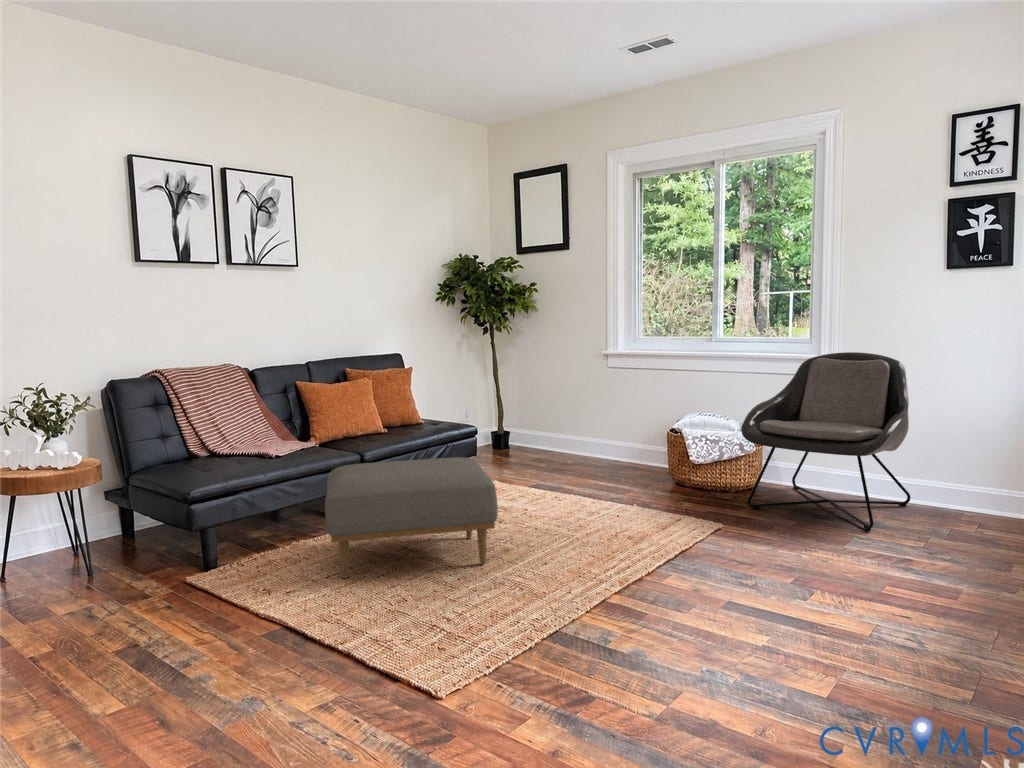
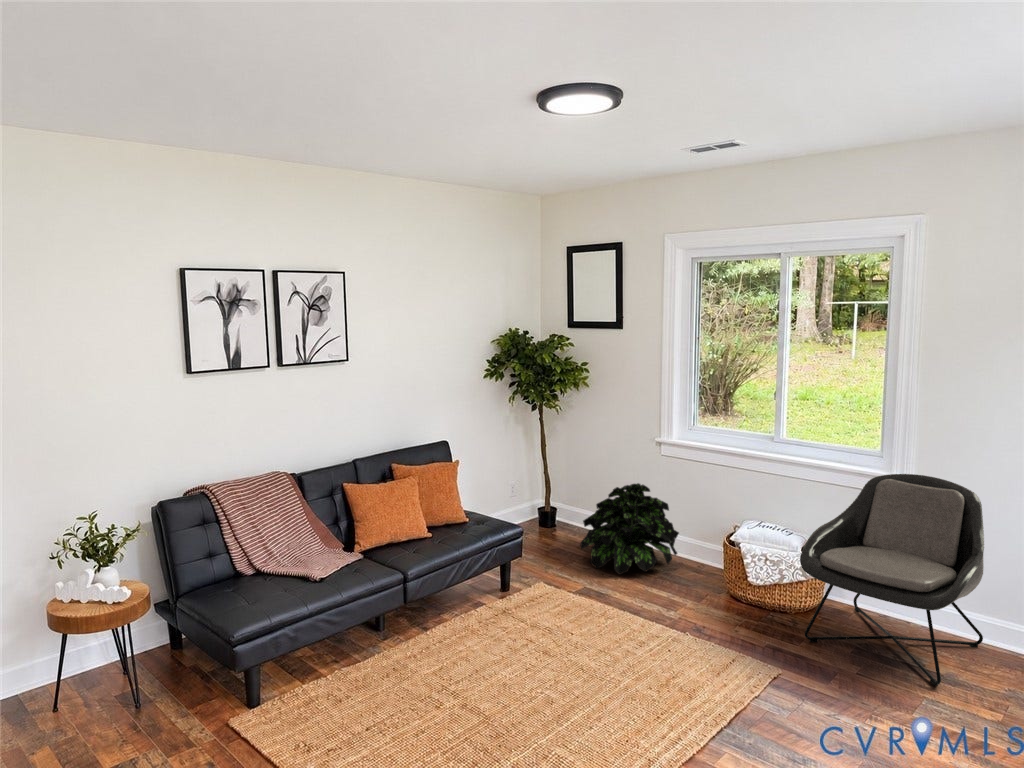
potted plant: none [532,390,627,474] -> present [580,483,679,574]
ottoman: present [325,457,498,578] -> none [367,592,541,730]

